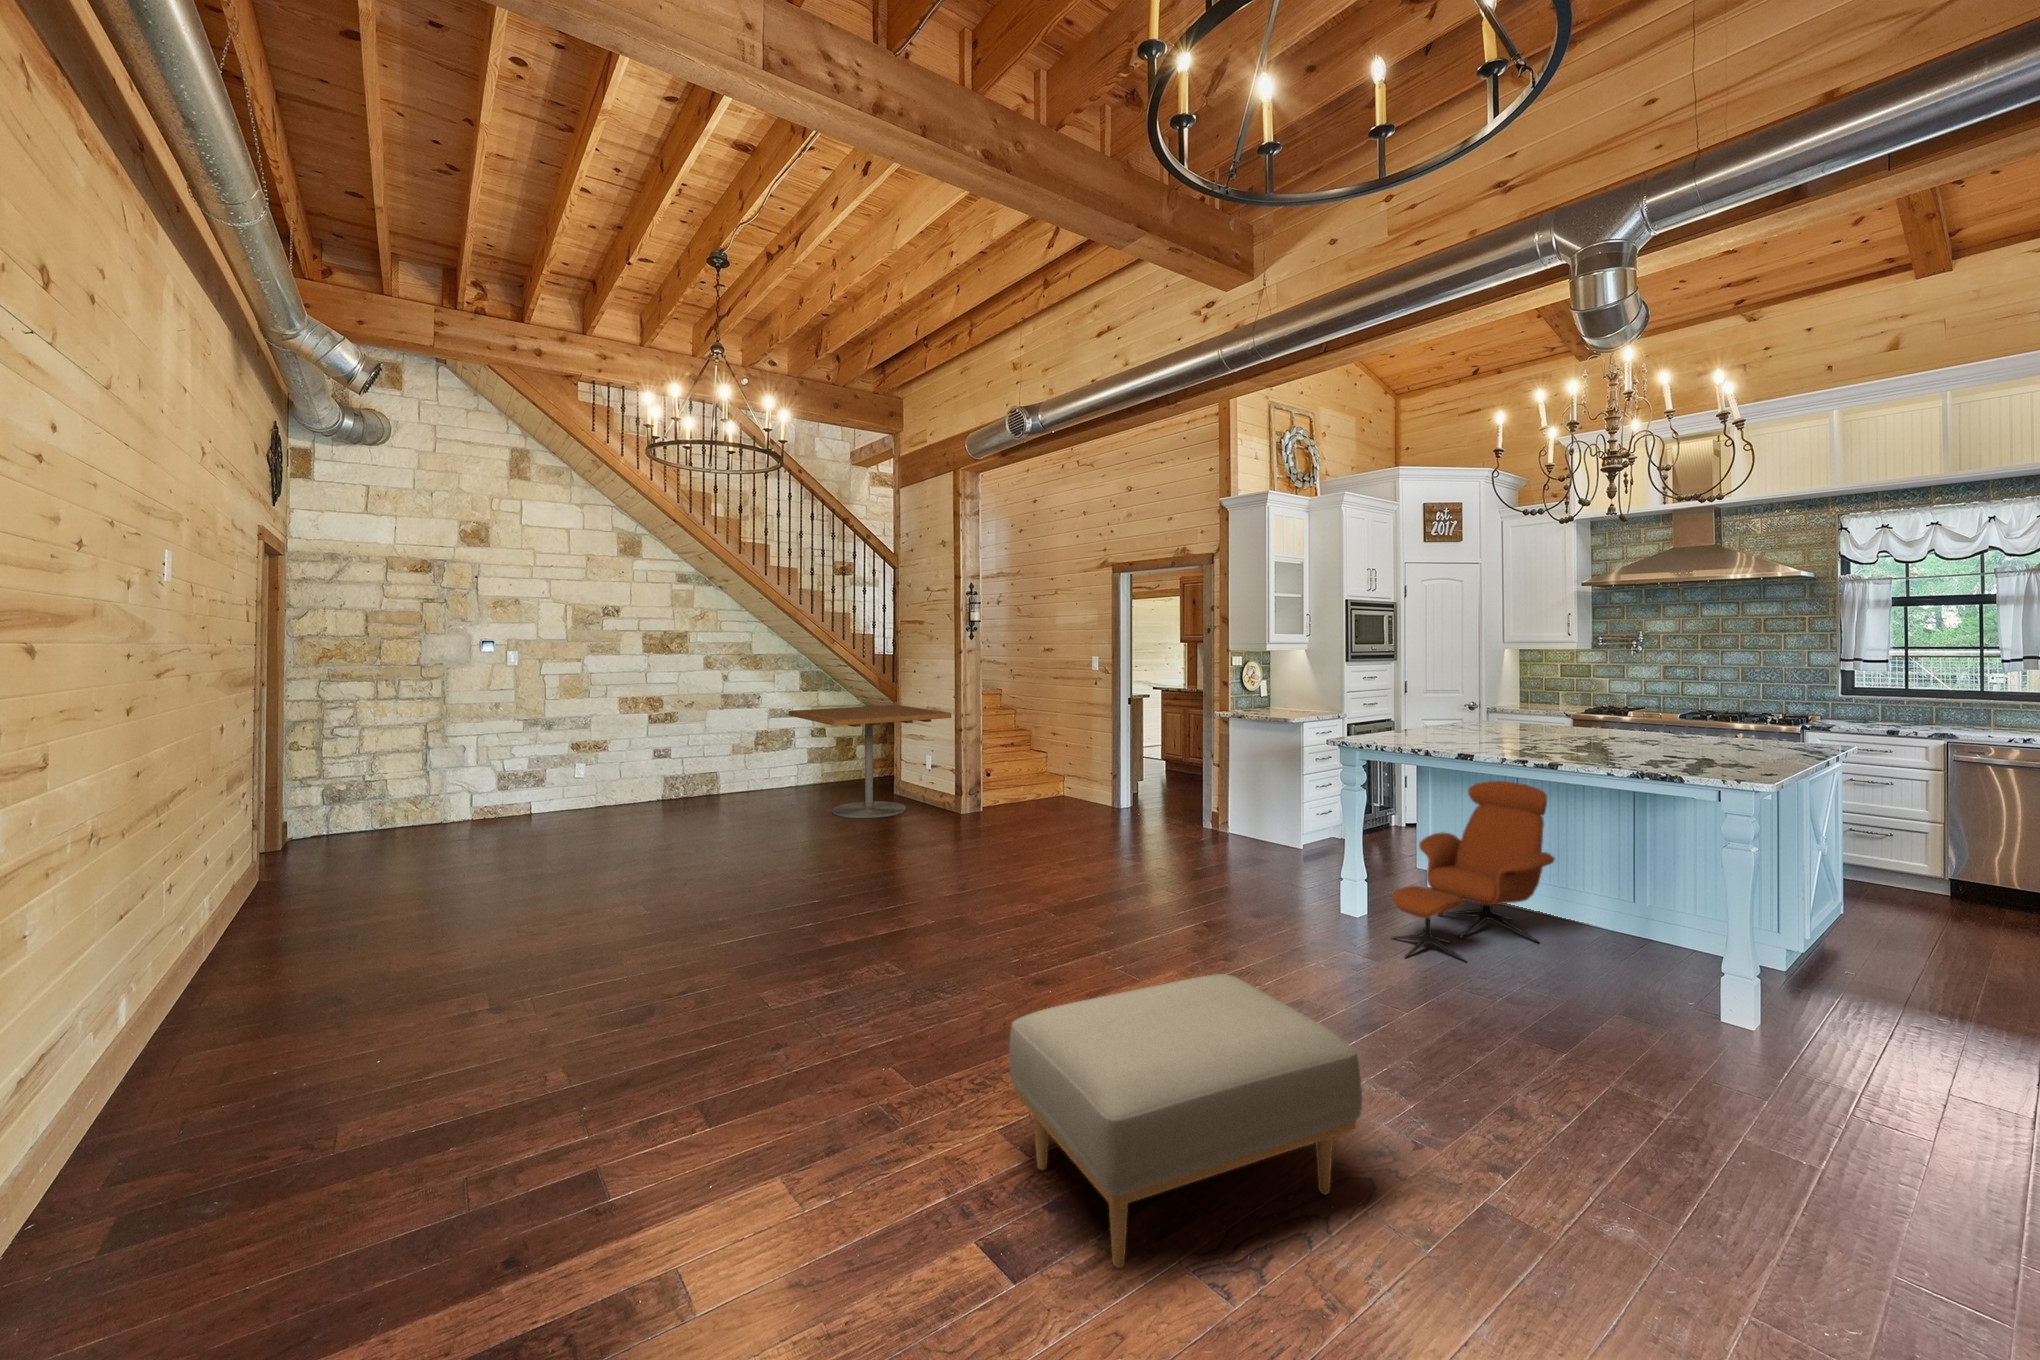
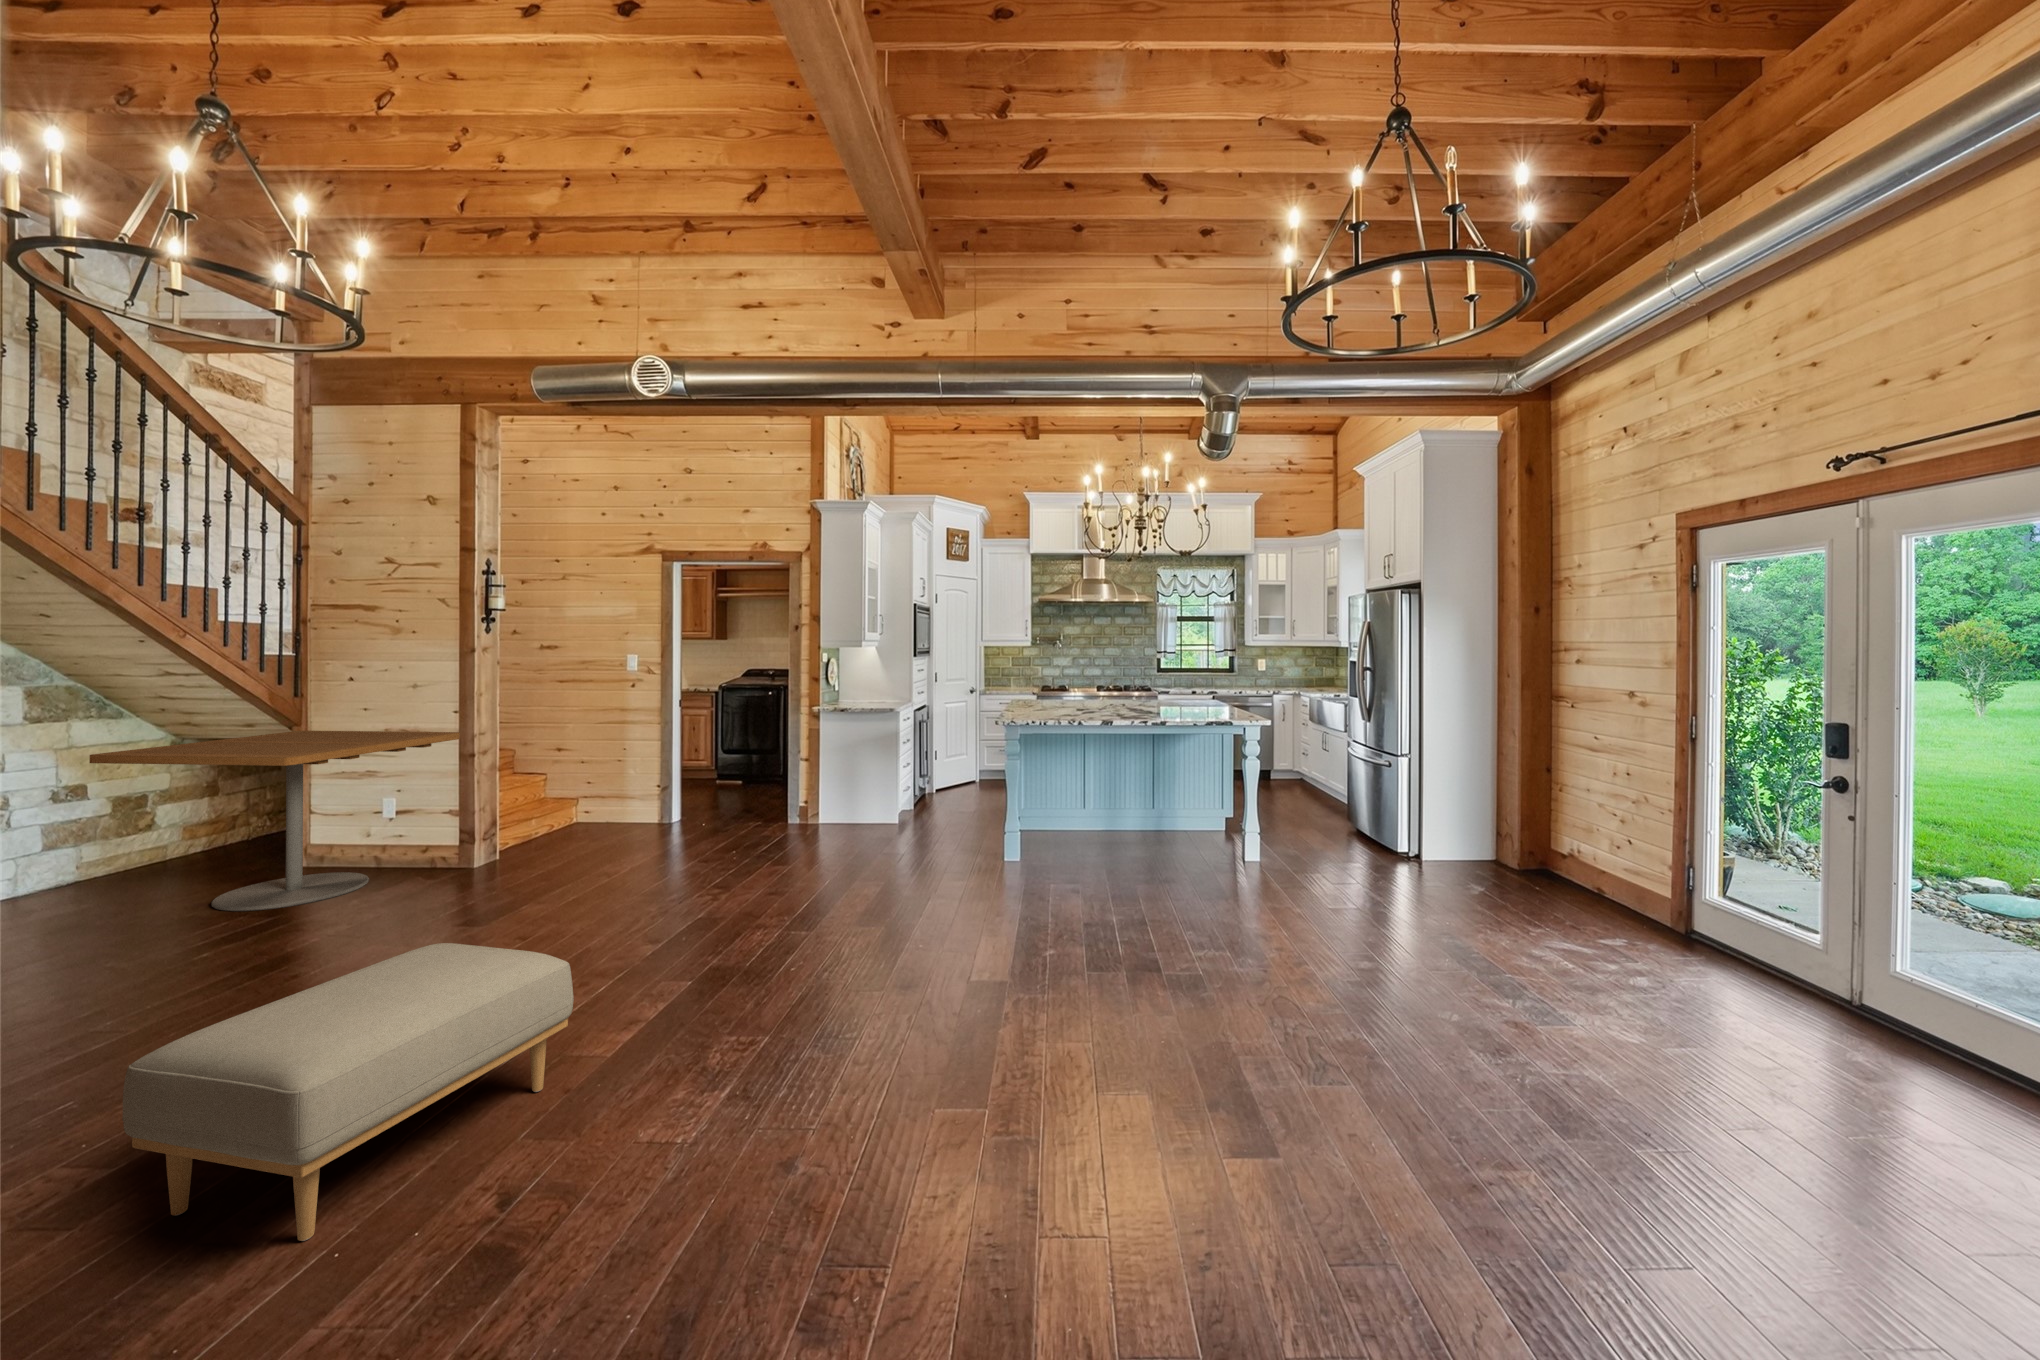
lounge chair: present [1392,781,1555,962] -> none [1054,738,1139,872]
ottoman: present [1009,974,1362,1268] -> present [122,943,574,1241]

